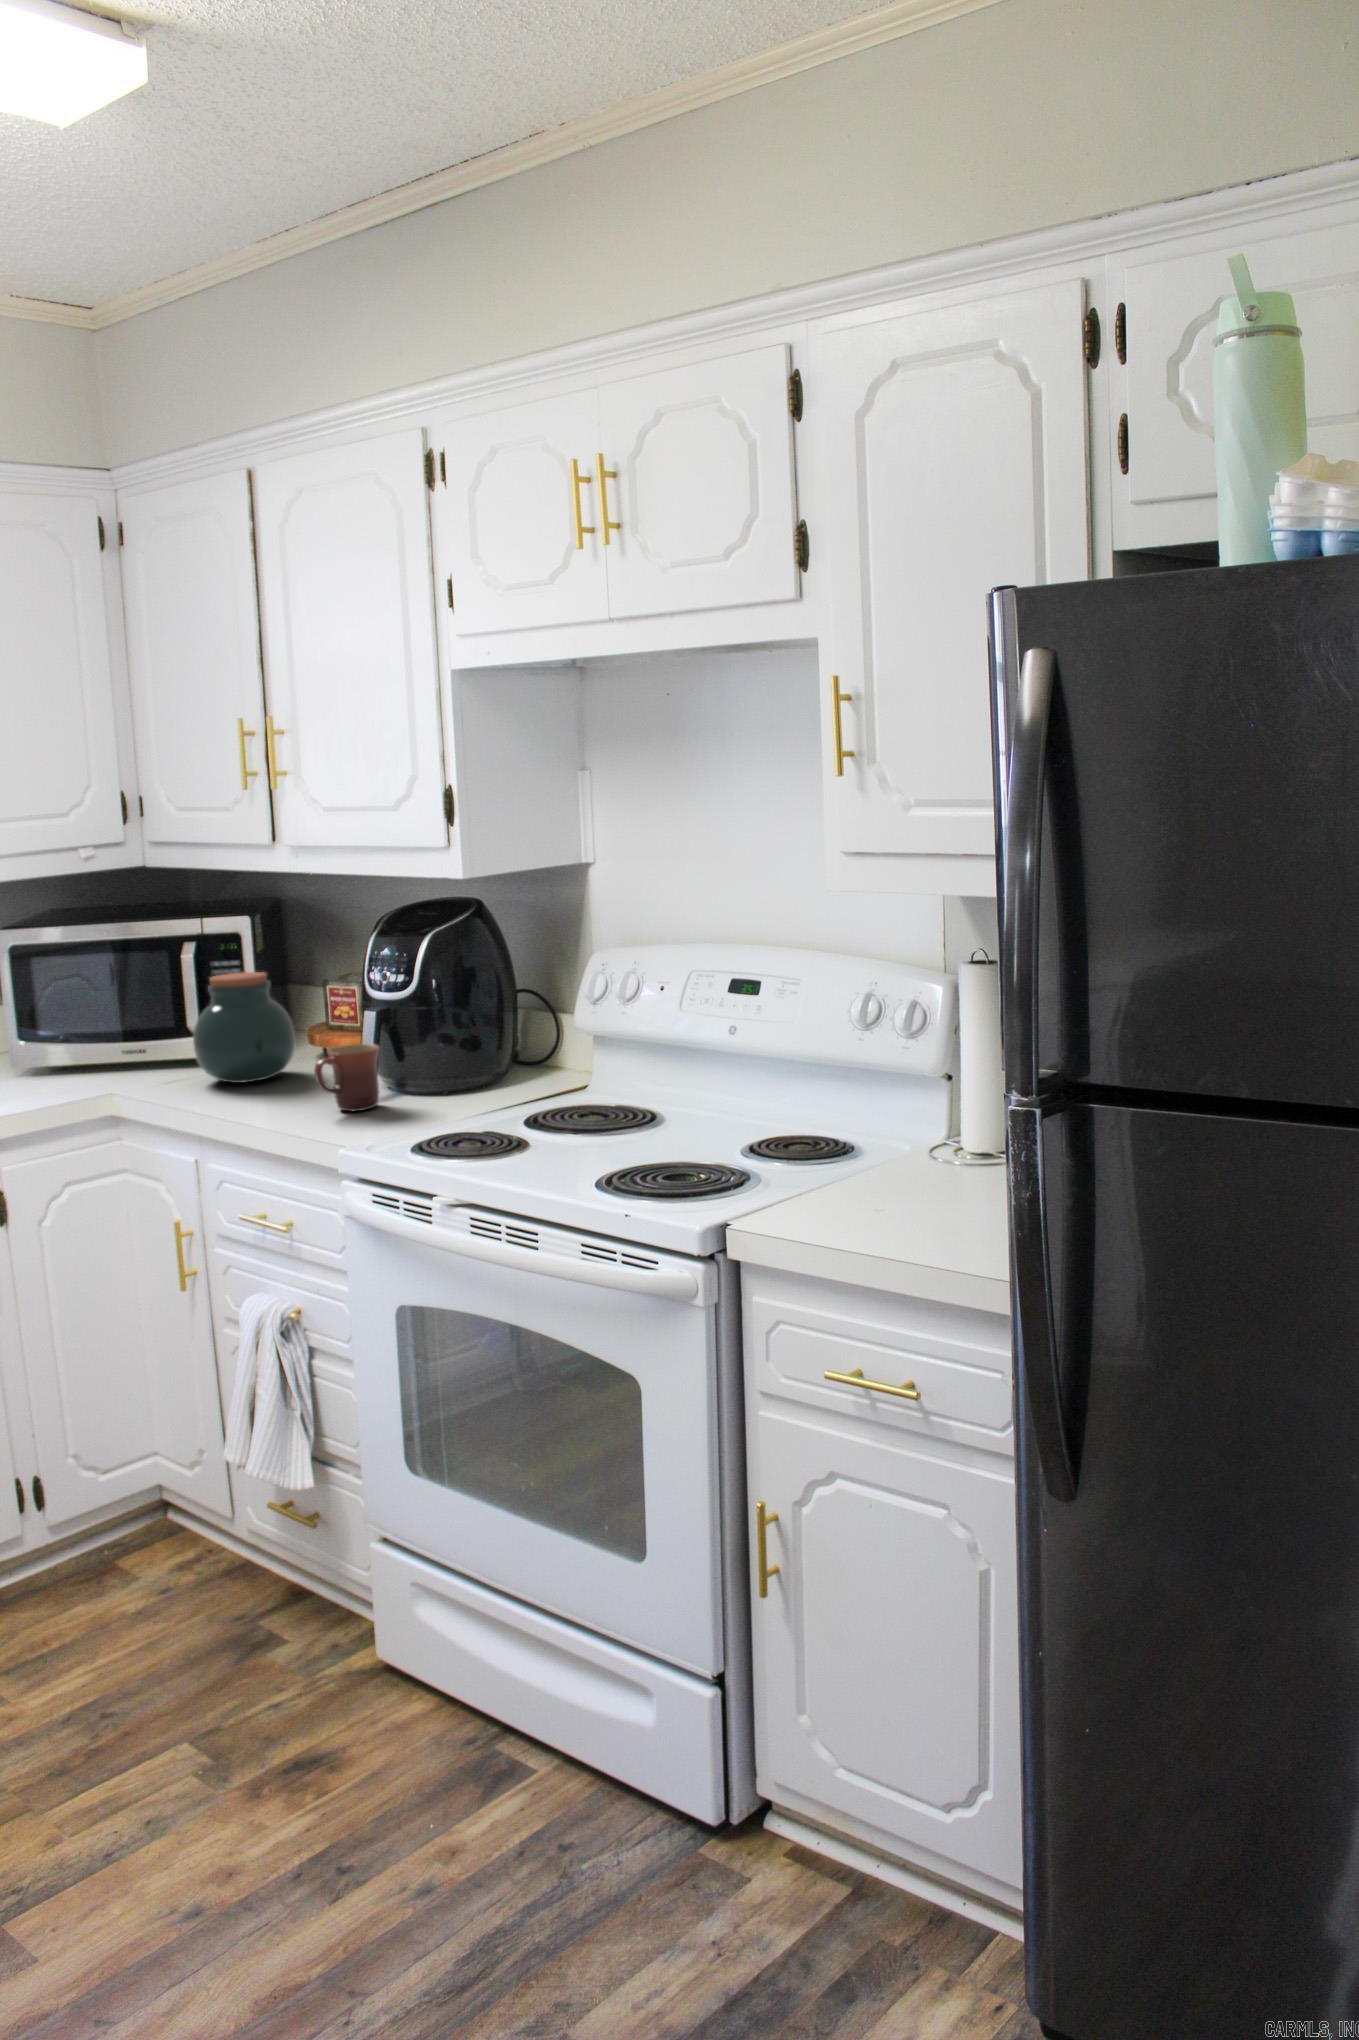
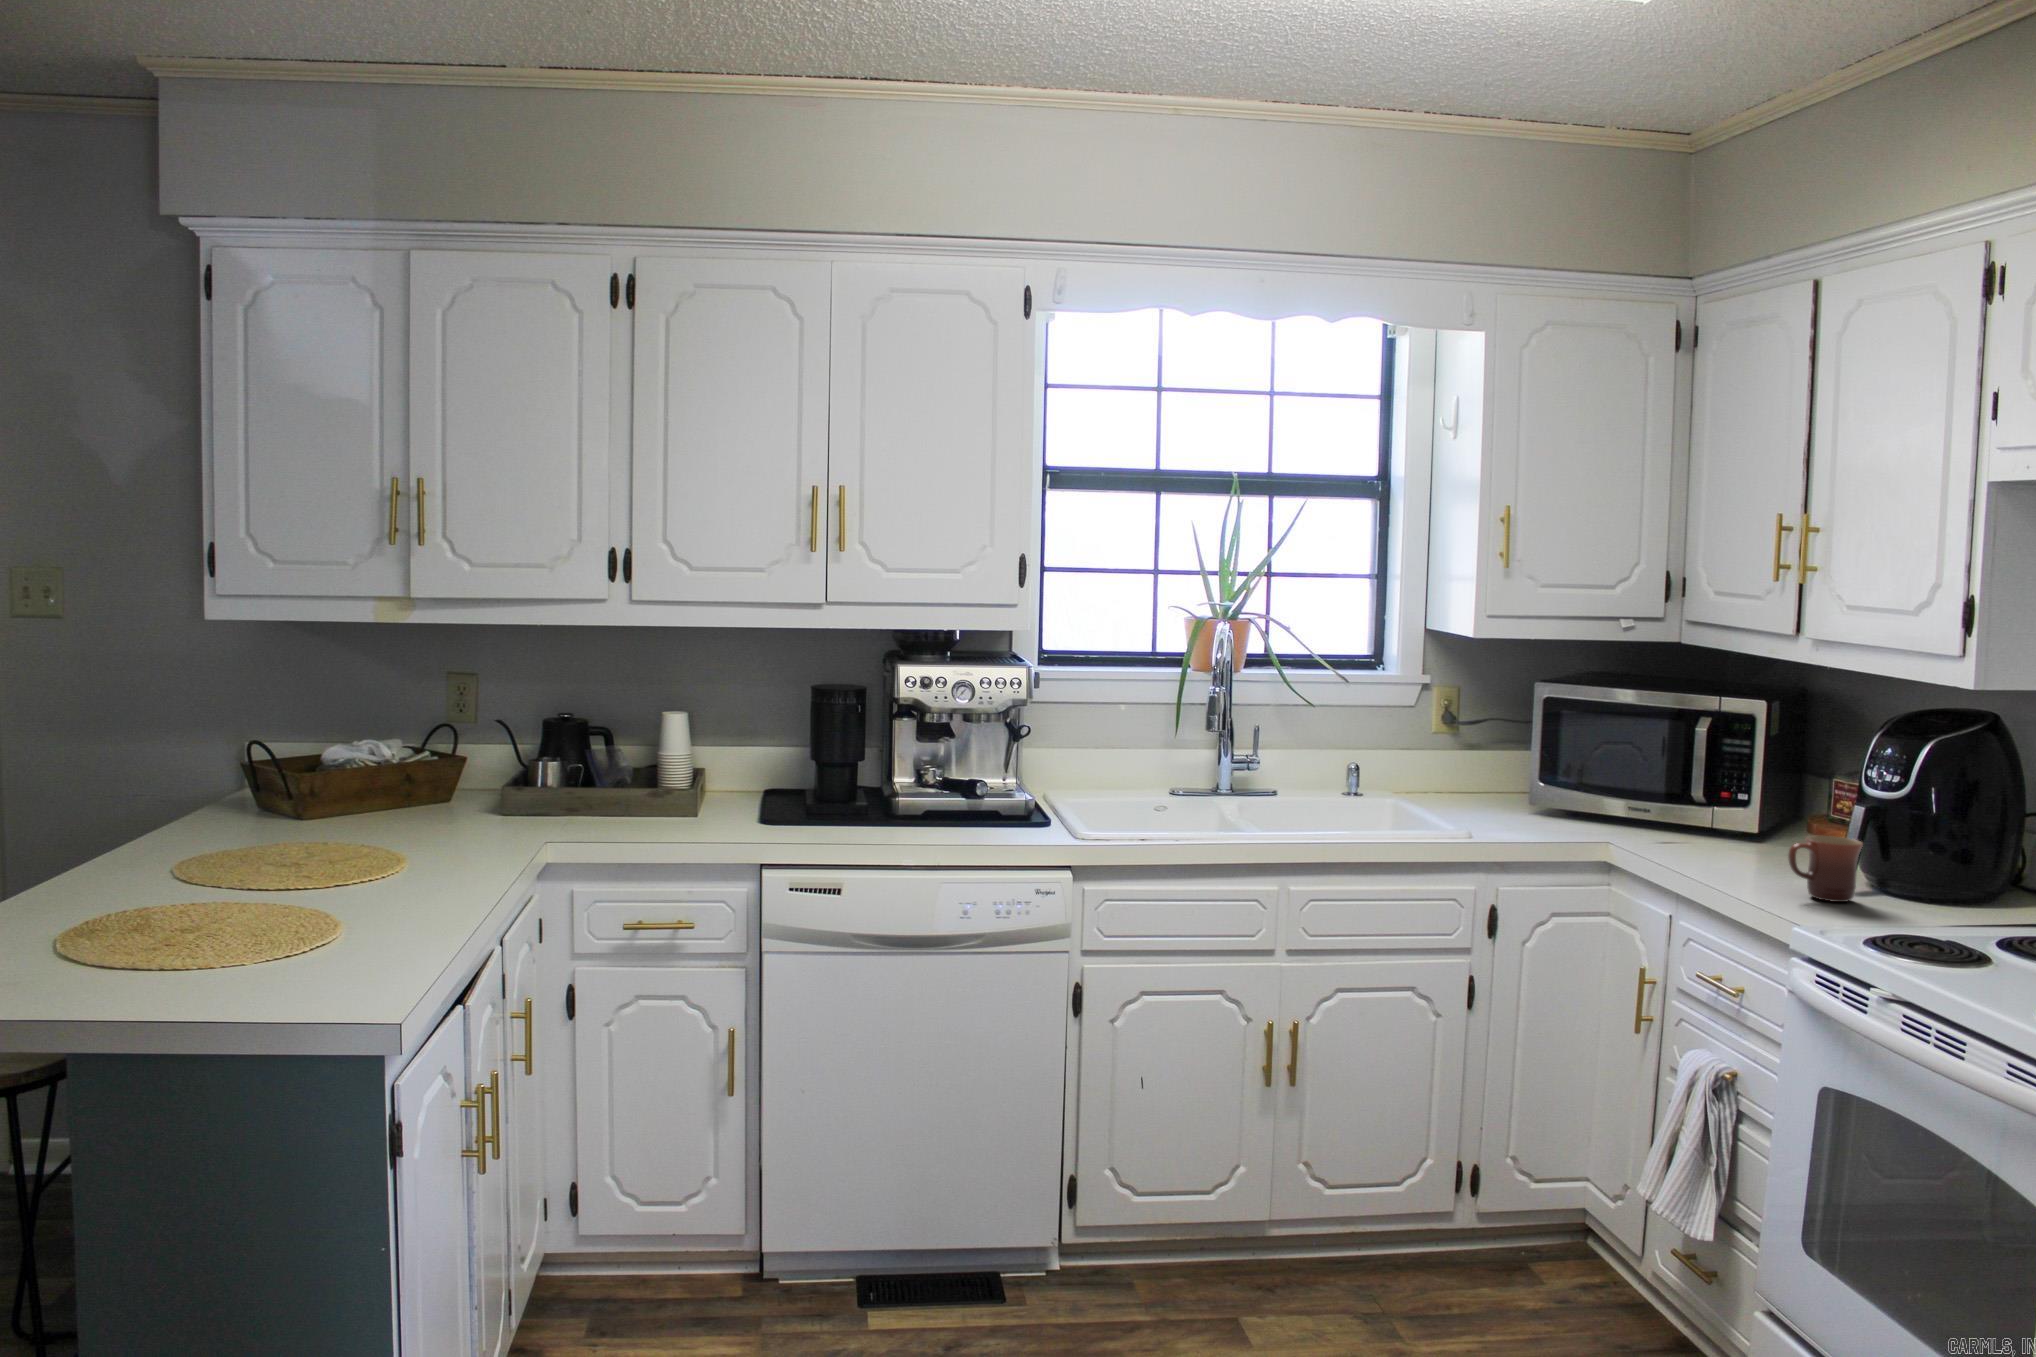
jar: present [193,972,295,1083] -> none [1687,751,1789,857]

